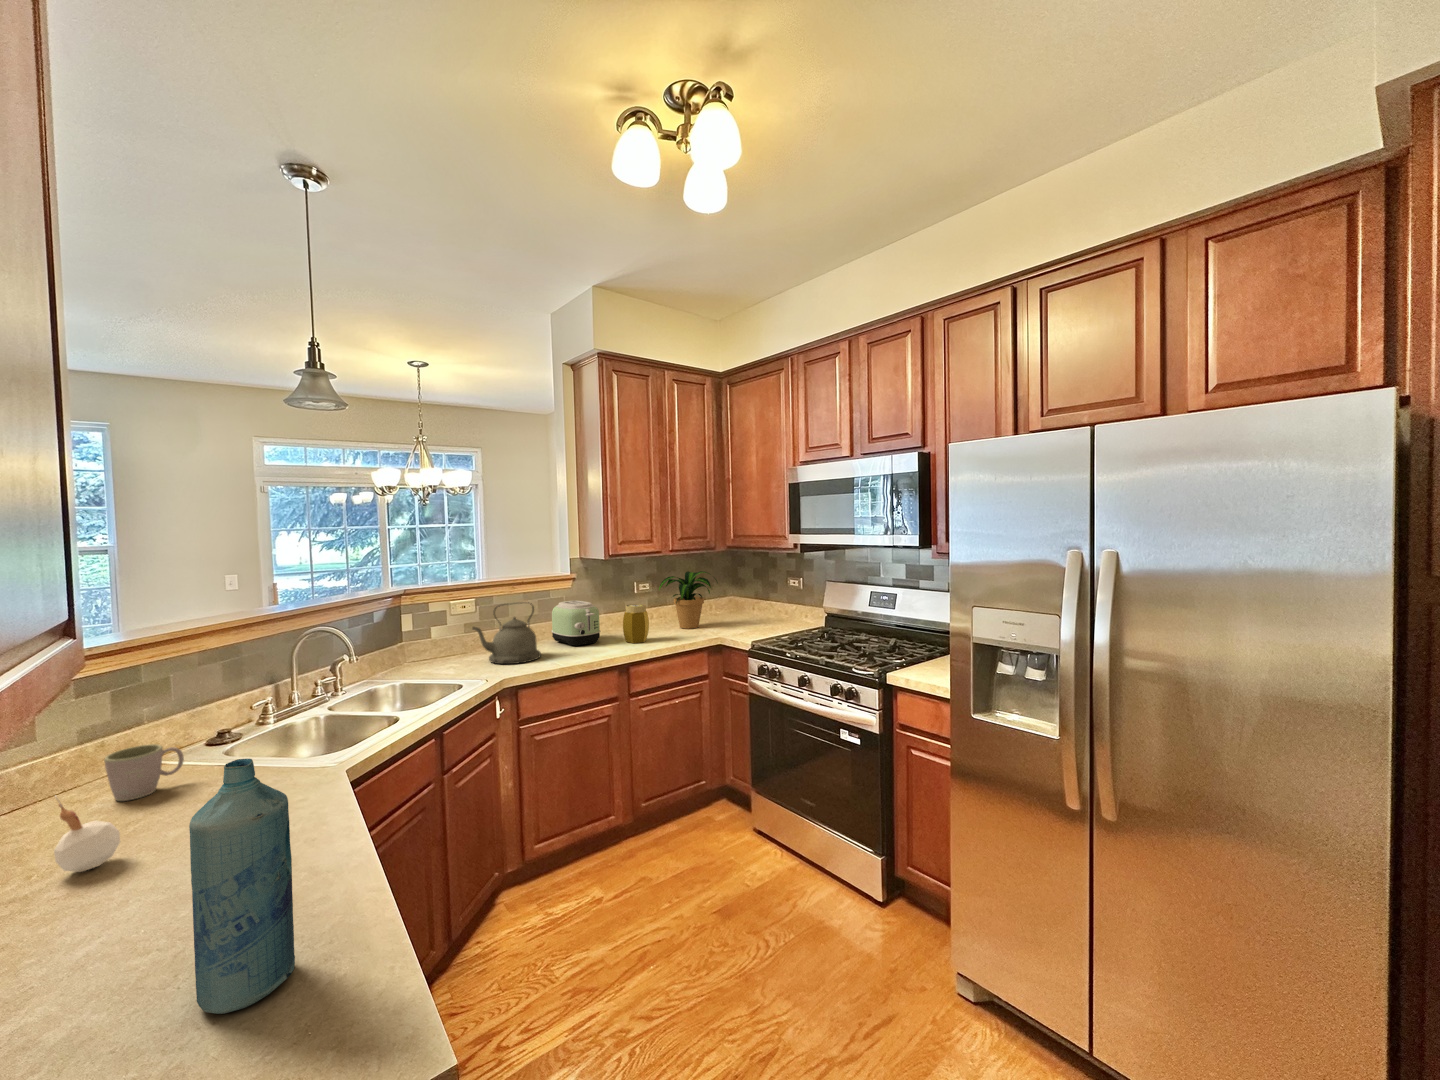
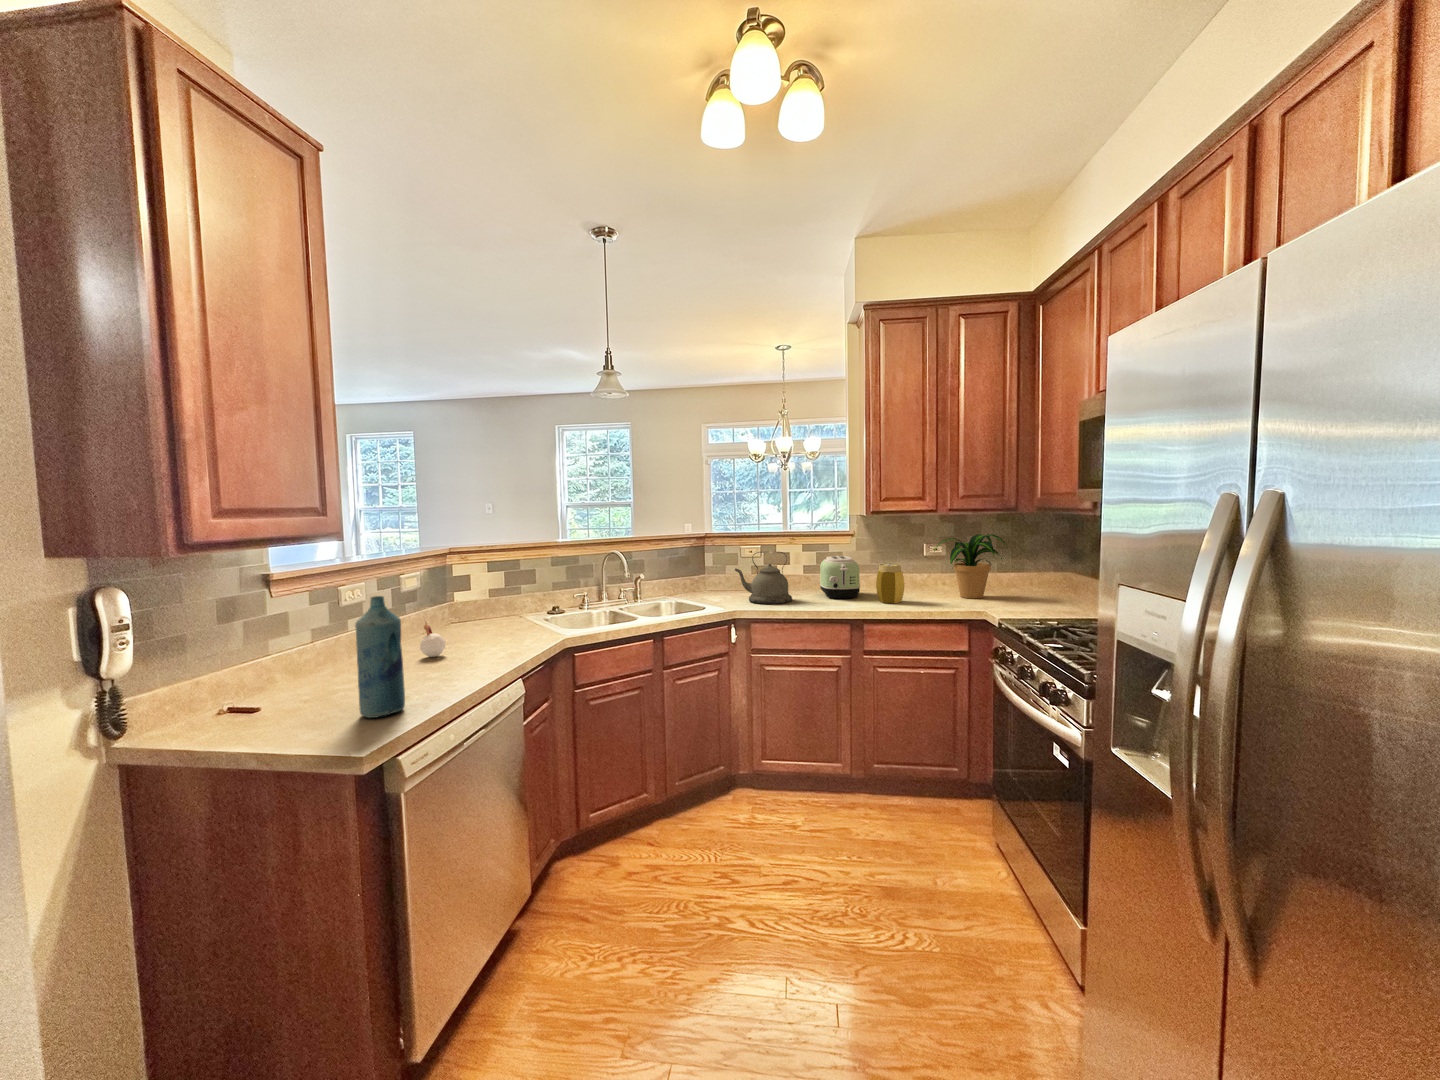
mug: present [104,744,184,801] -> none [478,608,512,635]

